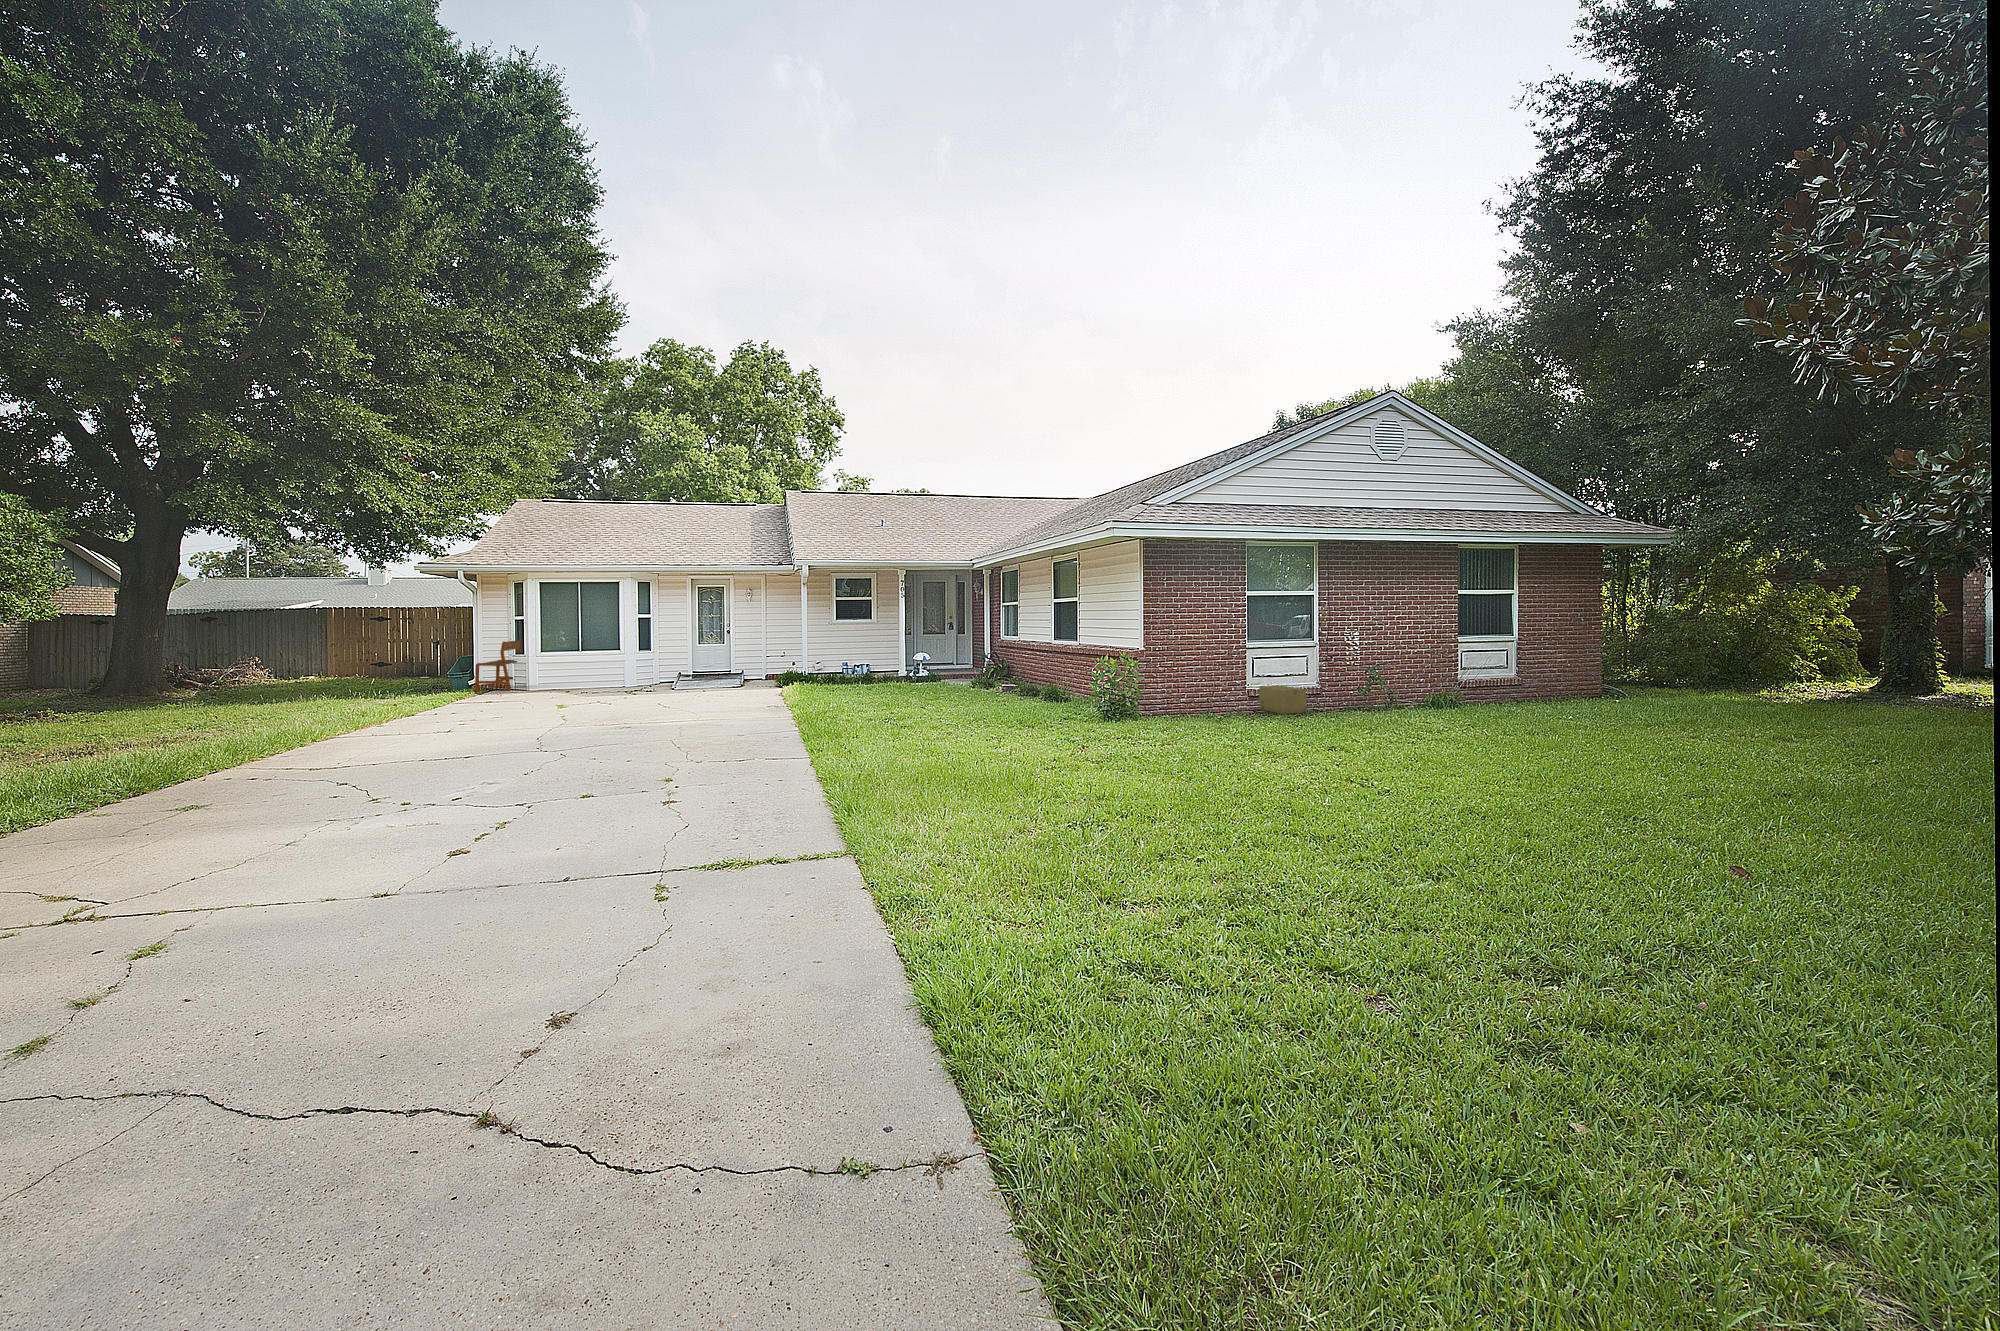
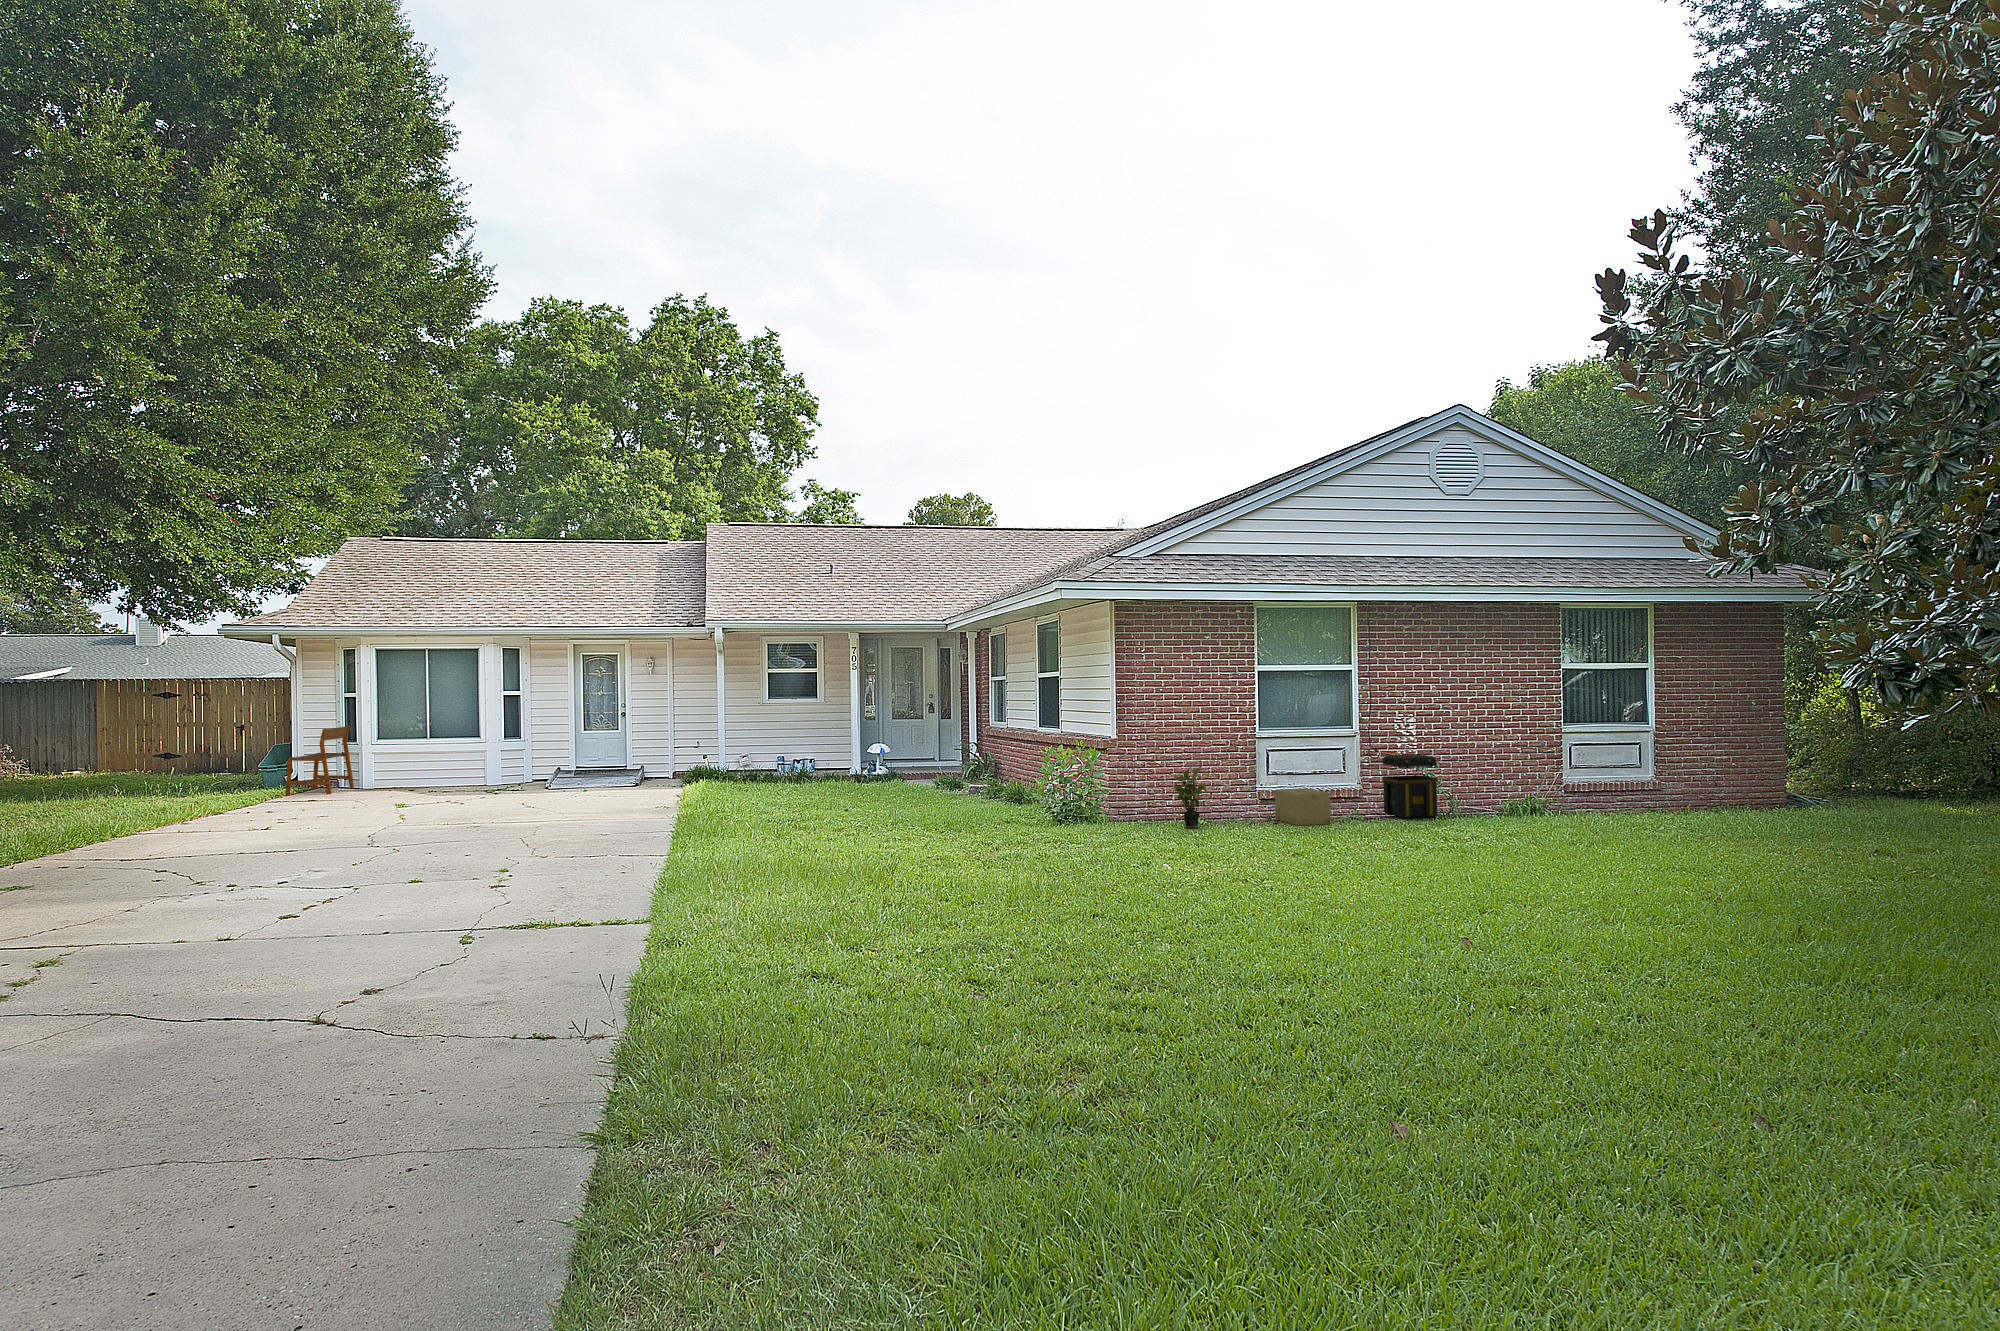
toolbox: none [1337,660,1382,708] -> present [1382,755,1438,818]
potted plant: none [1188,668,1214,716] -> present [1174,766,1207,828]

